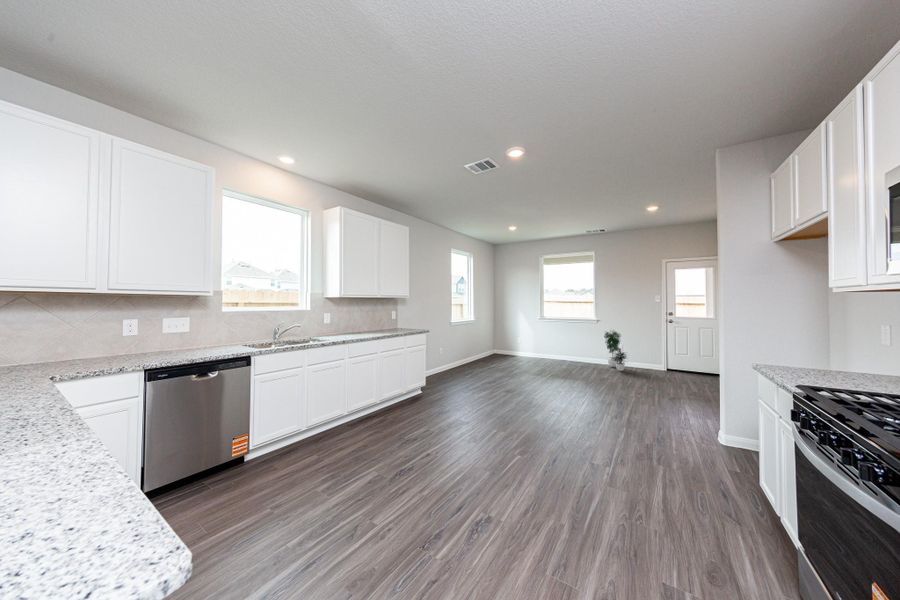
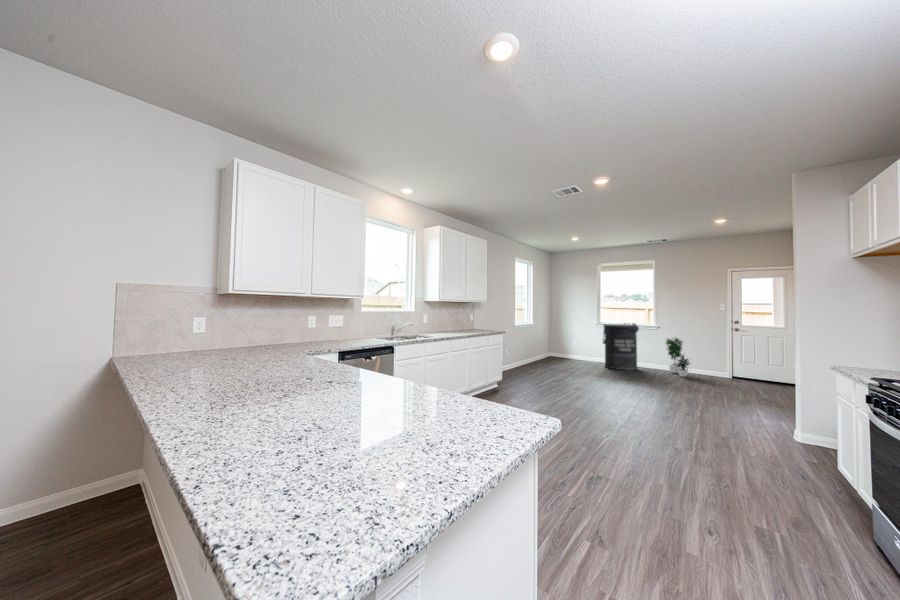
trash can: none [544,317,578,366] -> present [603,323,639,370]

